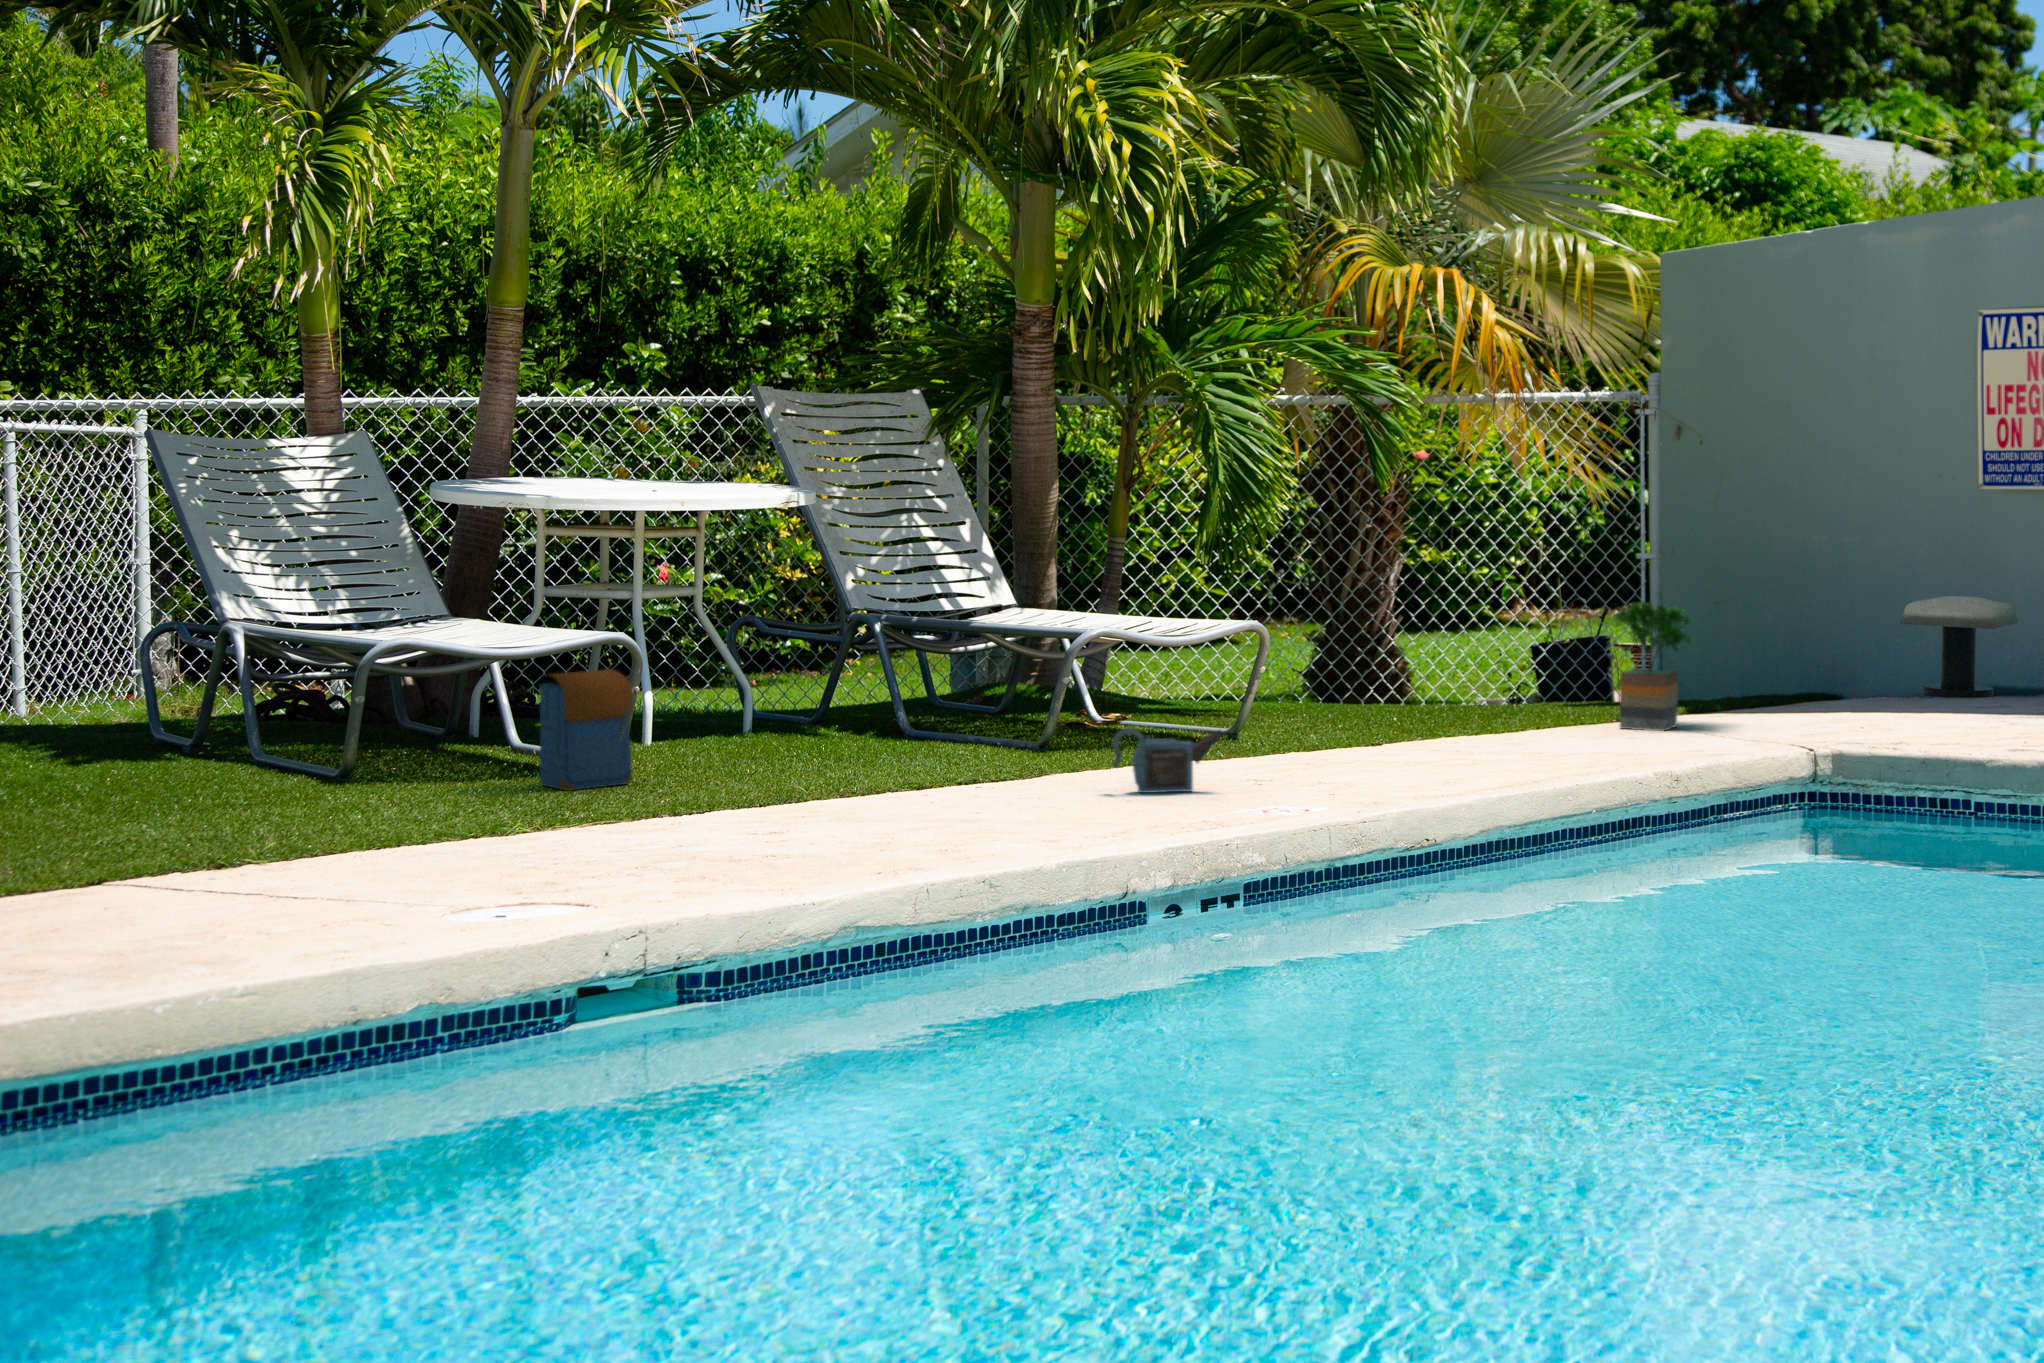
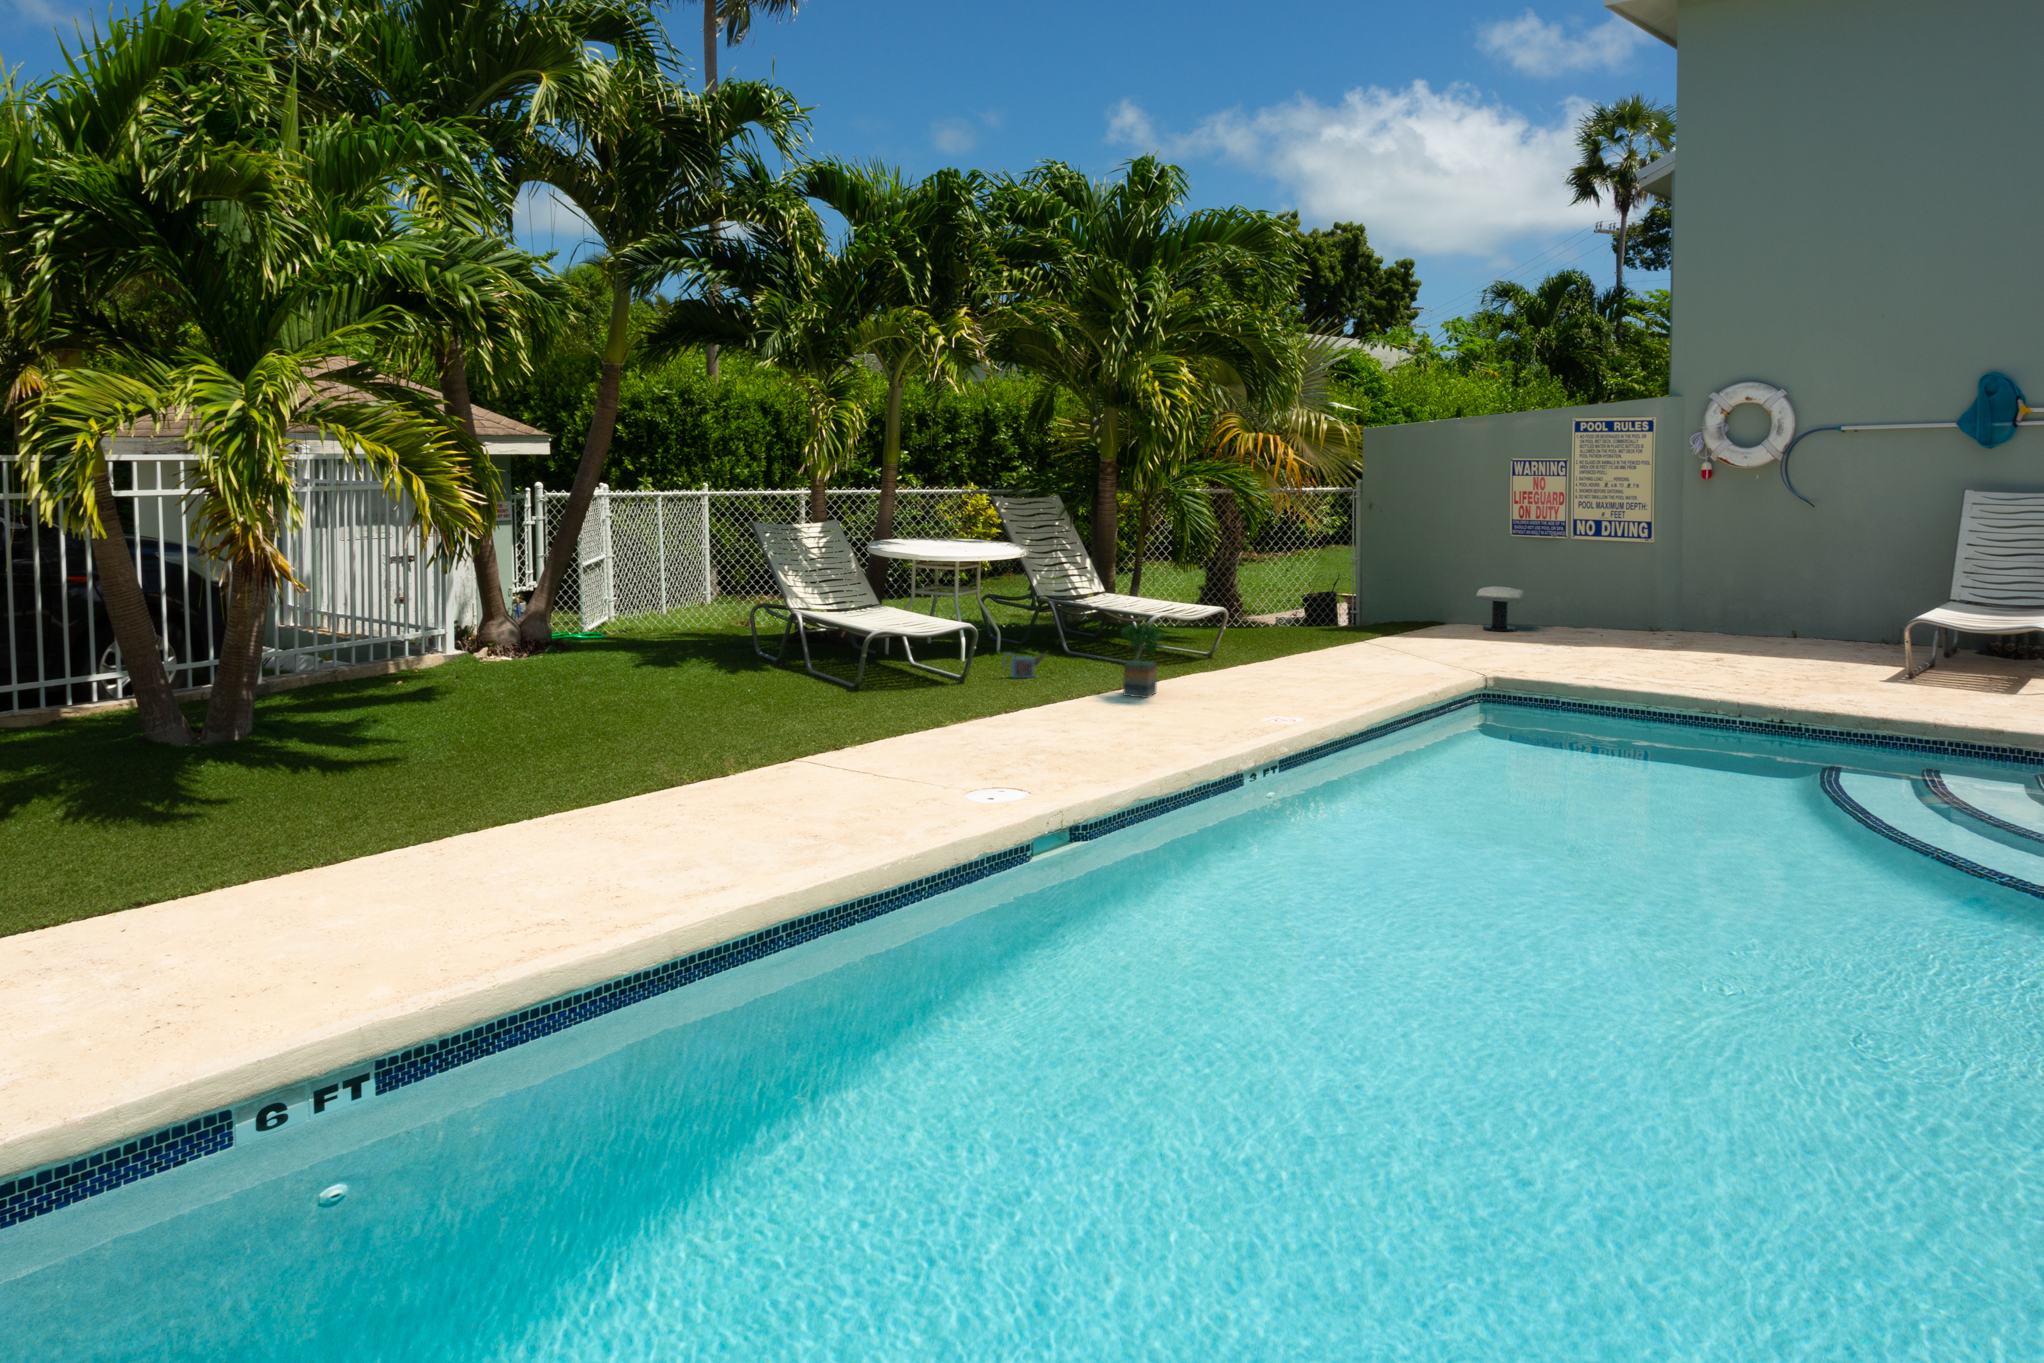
potted tree: present [1615,602,1695,731] -> present [1123,625,1165,698]
backpack: present [539,669,632,791] -> none [948,641,989,696]
watering can: present [1112,729,1224,793] -> present [1003,653,1046,678]

